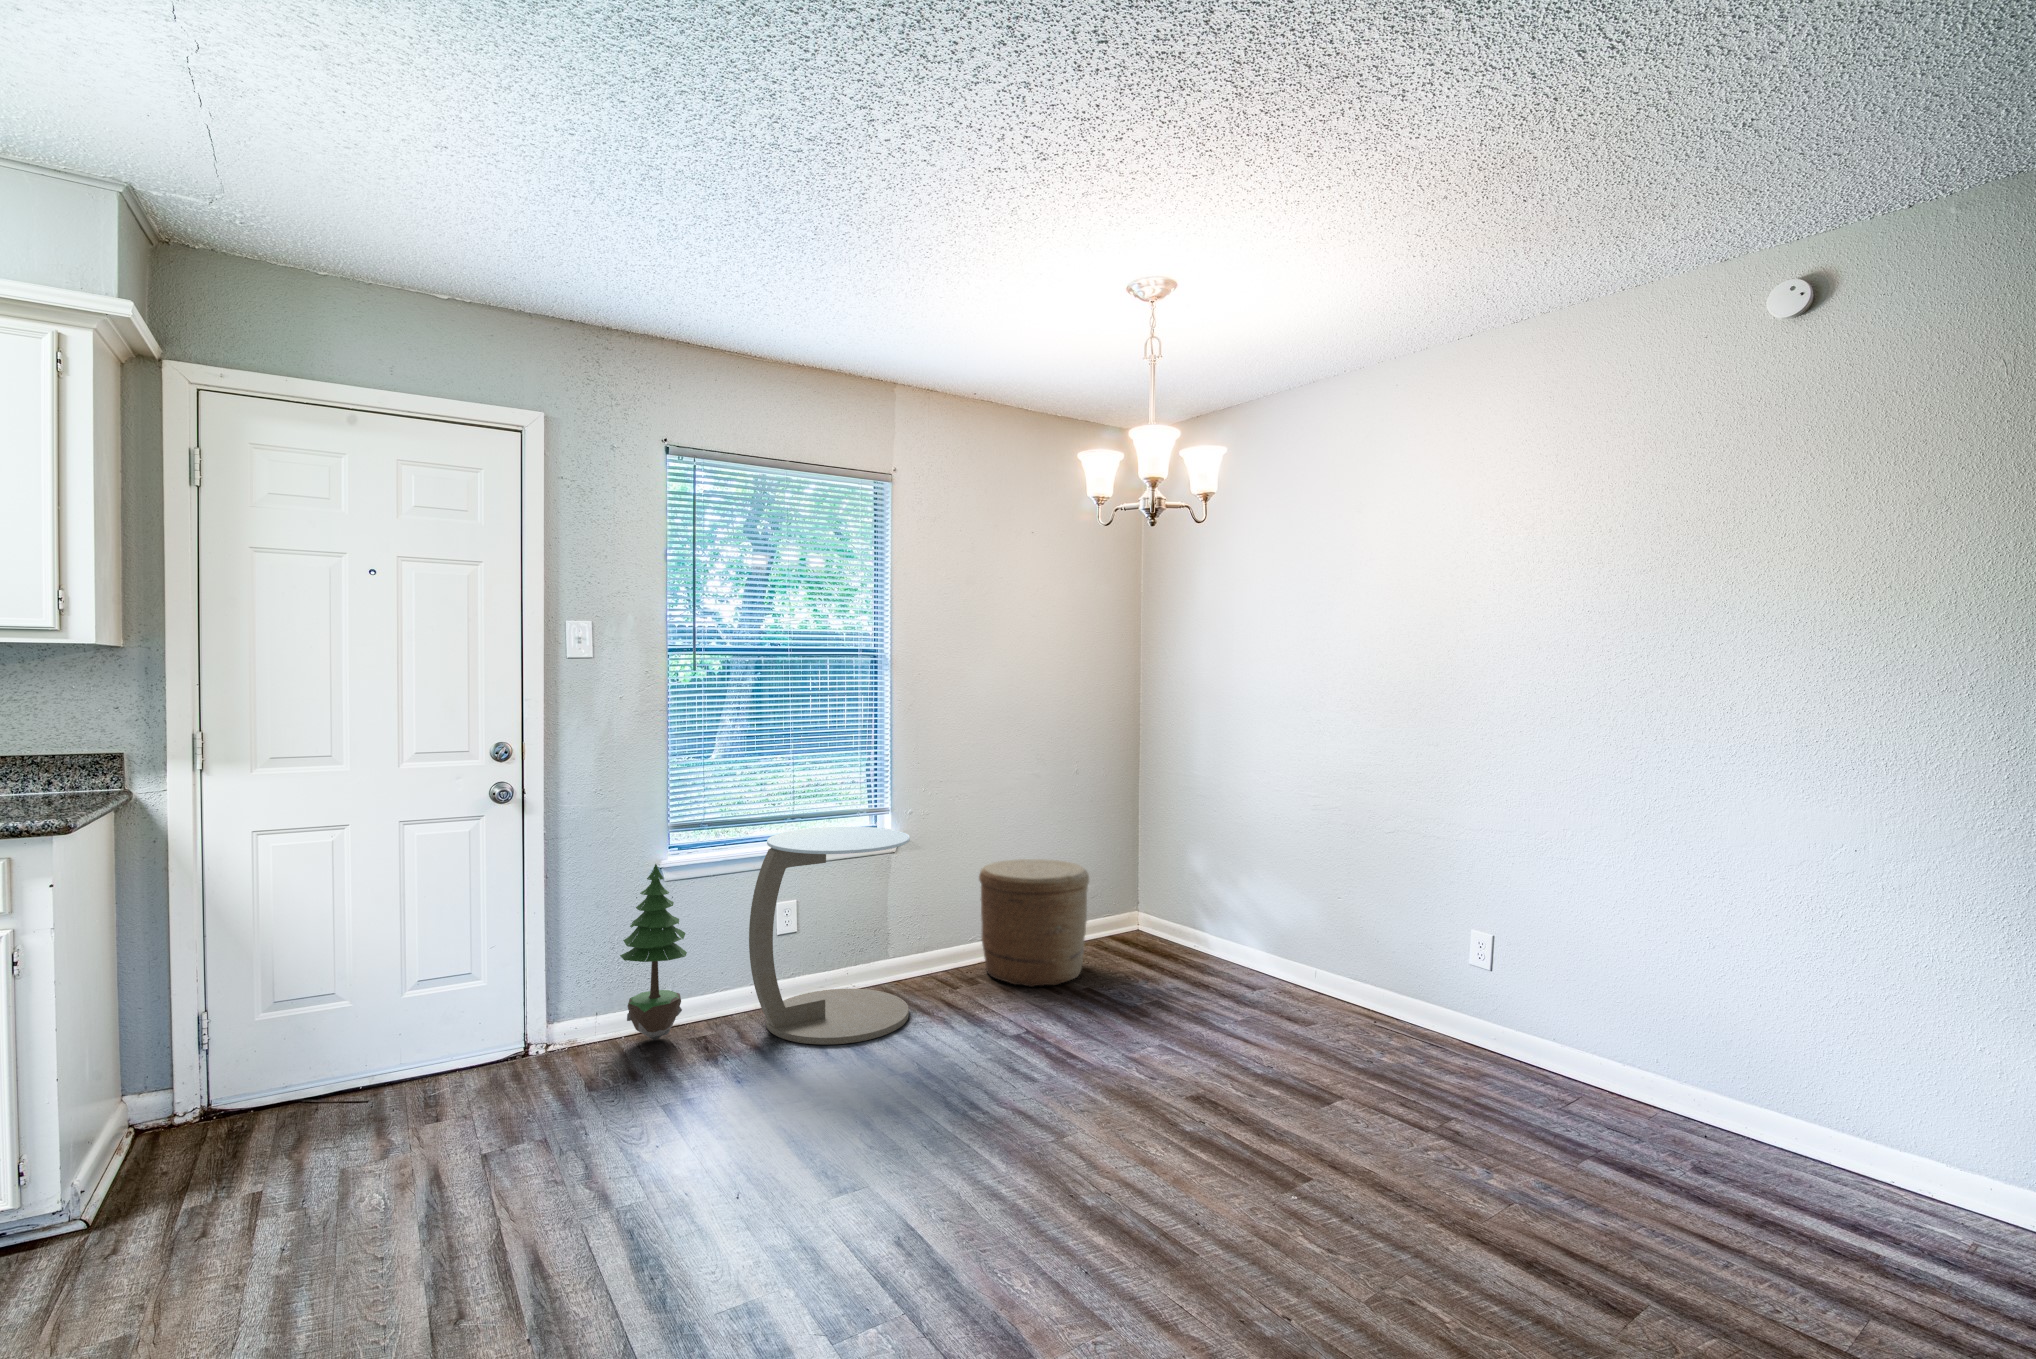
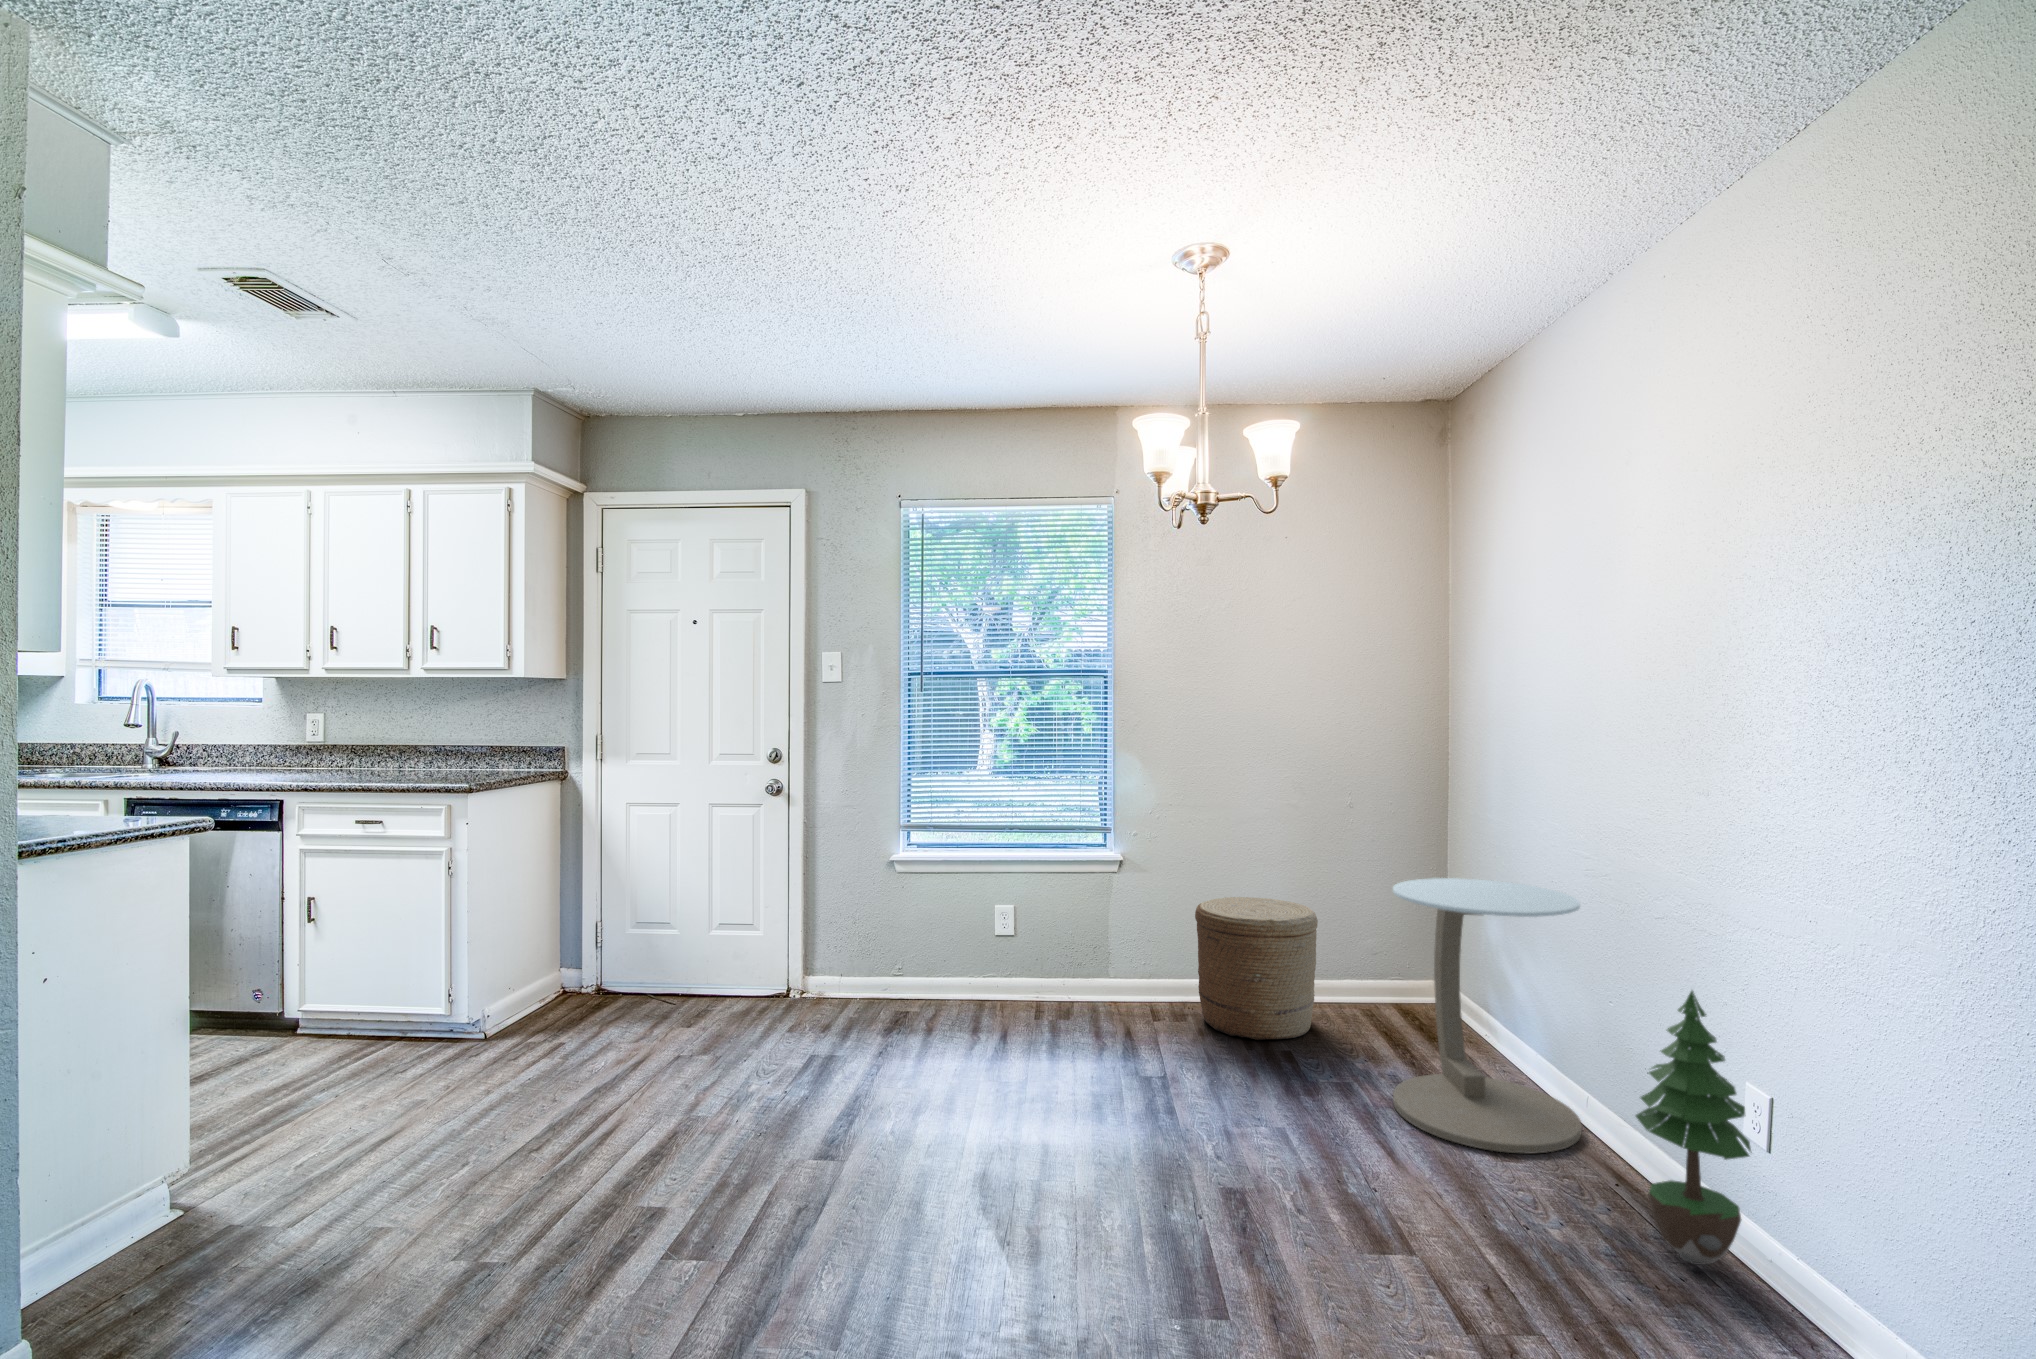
side table: present [749,827,910,1045] -> present [1393,878,1582,1153]
potted tree: present [620,864,687,1040] -> present [1636,991,1751,1265]

